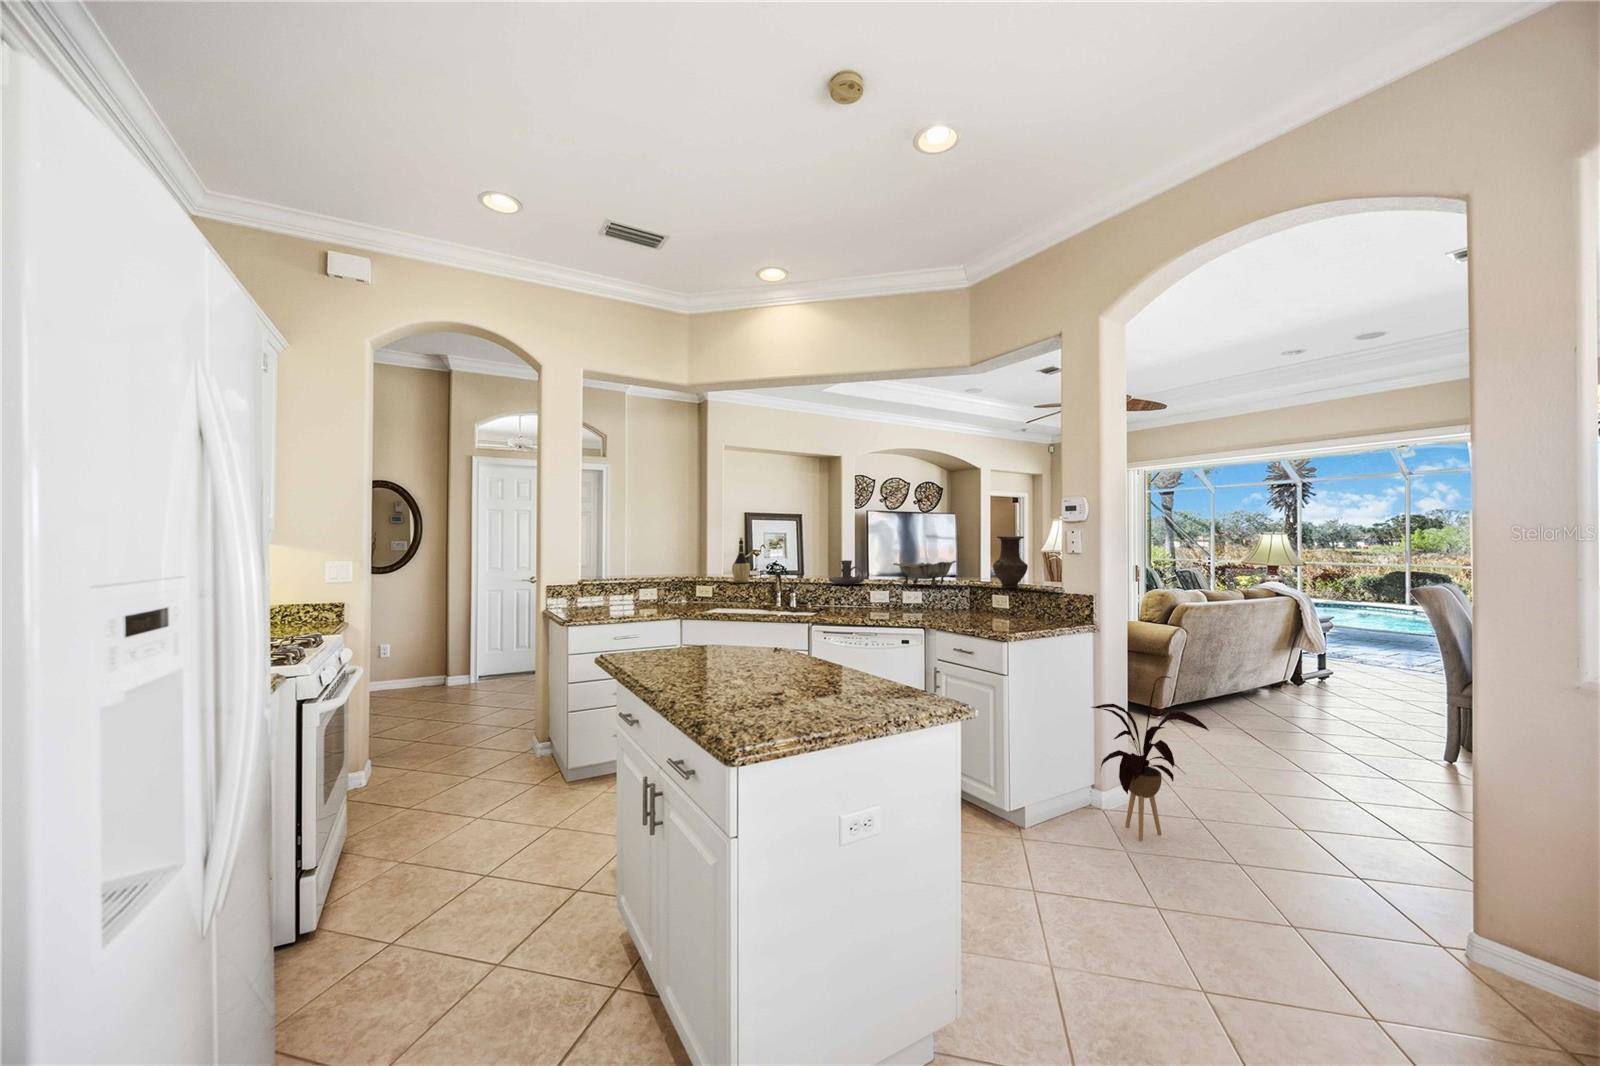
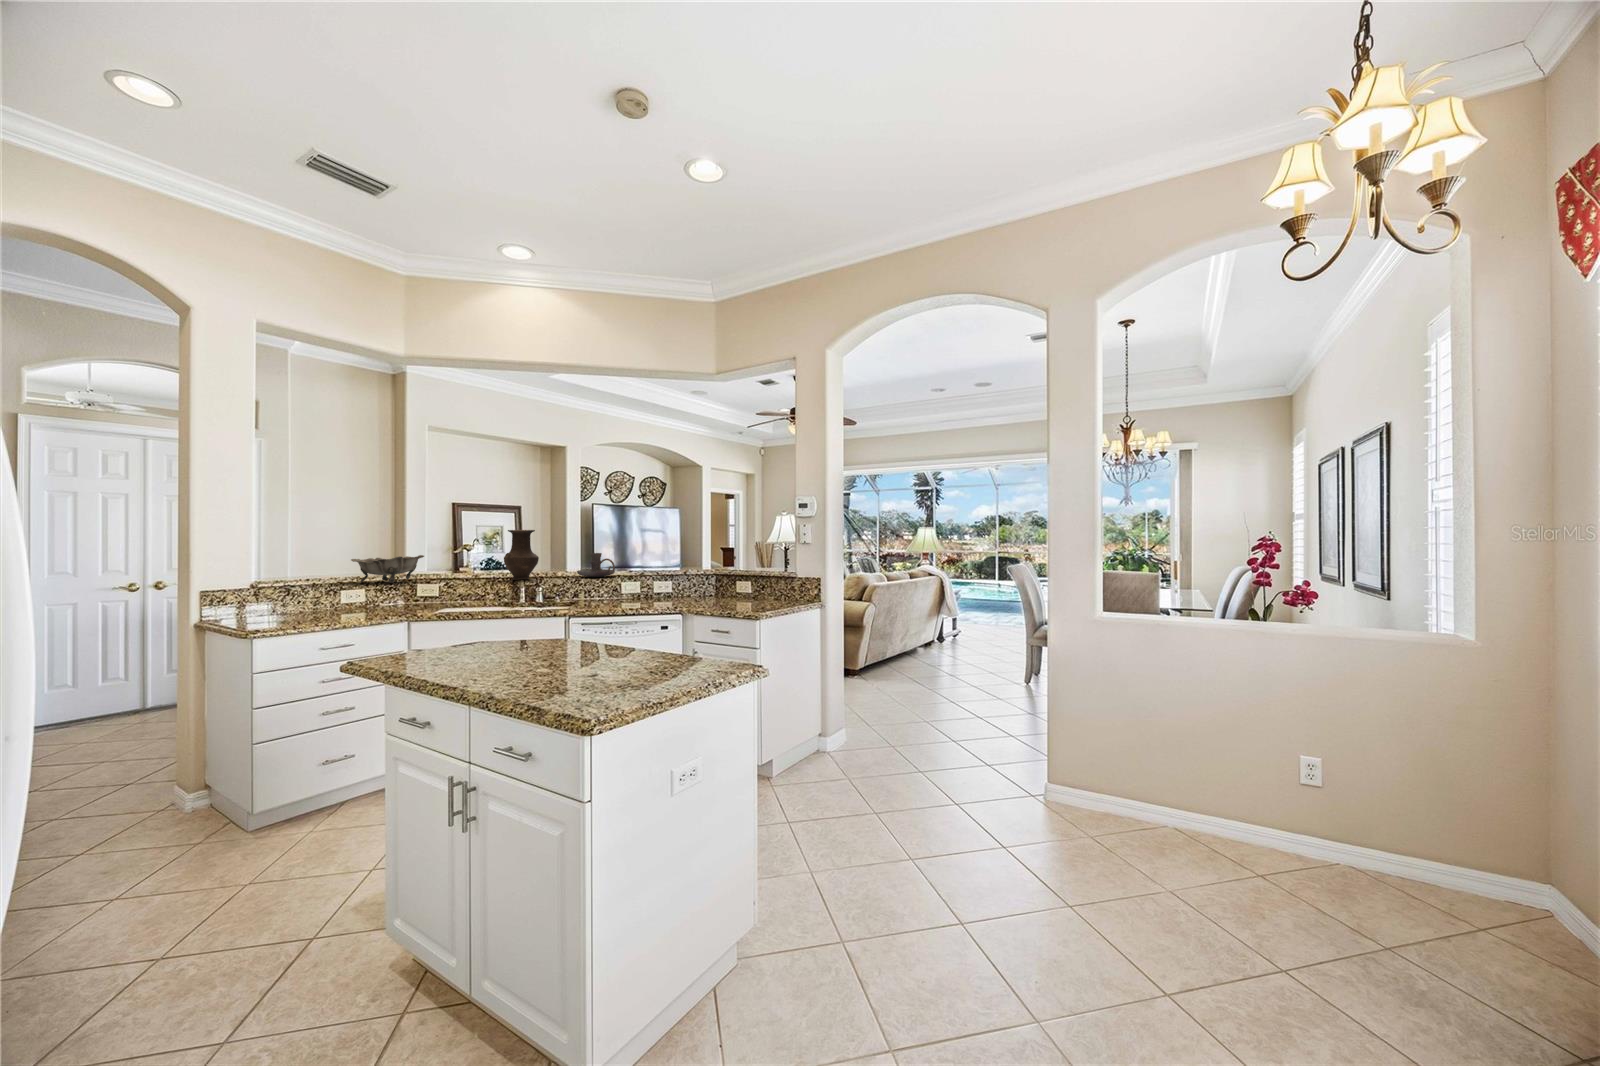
vase: present [993,536,1028,588] -> present [504,530,539,580]
wine bottle: present [732,538,750,583] -> none [463,530,485,579]
decorative bowl: present [893,561,956,587] -> present [351,555,424,583]
house plant: present [1092,676,1209,840] -> none [820,638,903,769]

